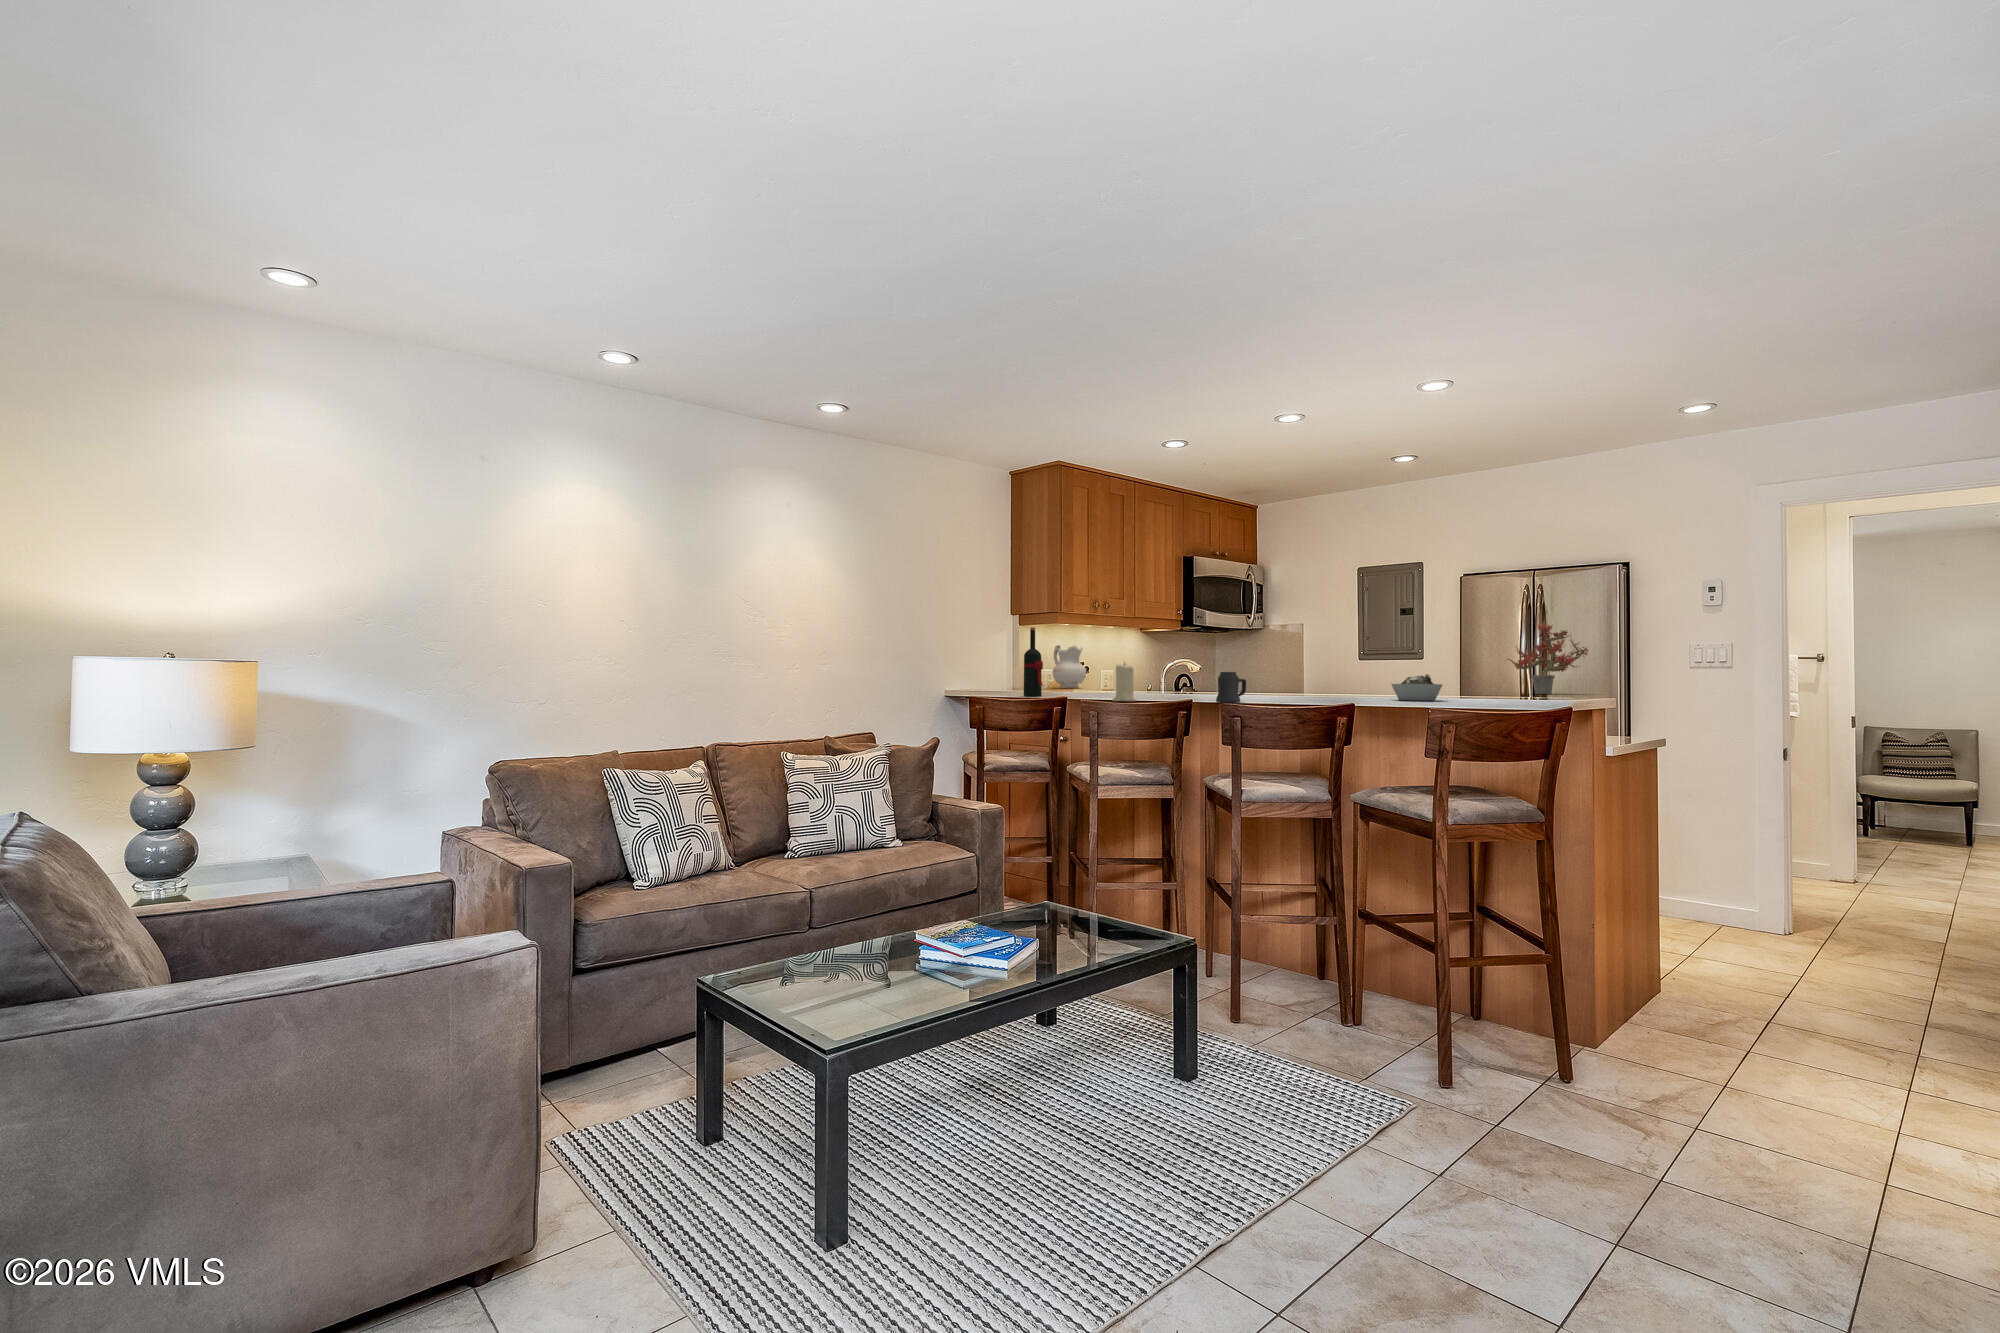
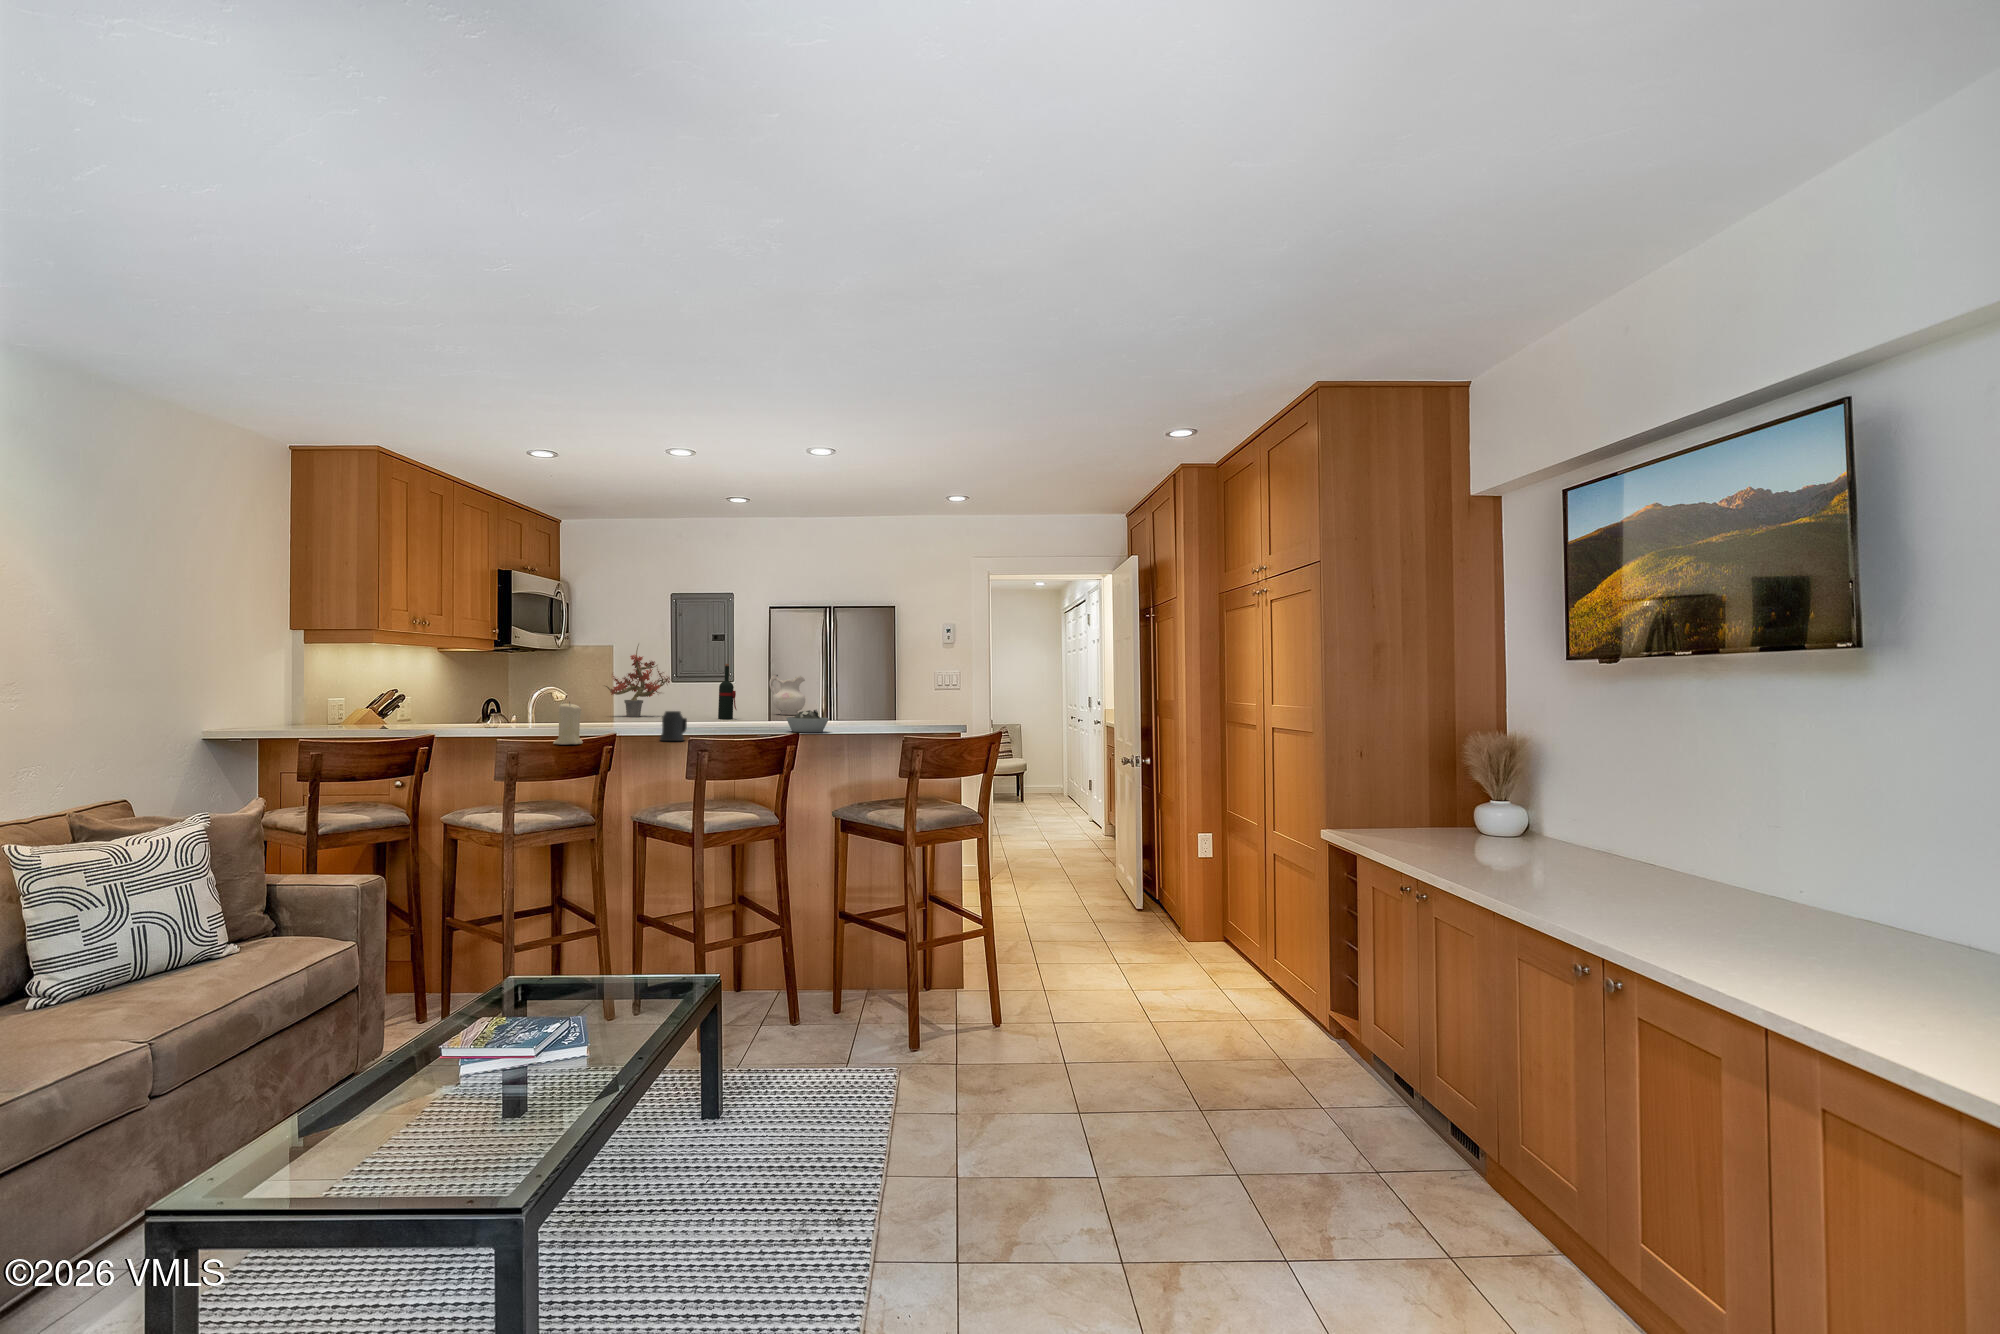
potted plant: present [1506,611,1588,694] -> present [606,644,670,717]
wine bottle: present [1024,627,1043,696] -> present [718,664,736,719]
ceramic pitcher: present [1052,645,1086,688] -> present [770,674,805,715]

